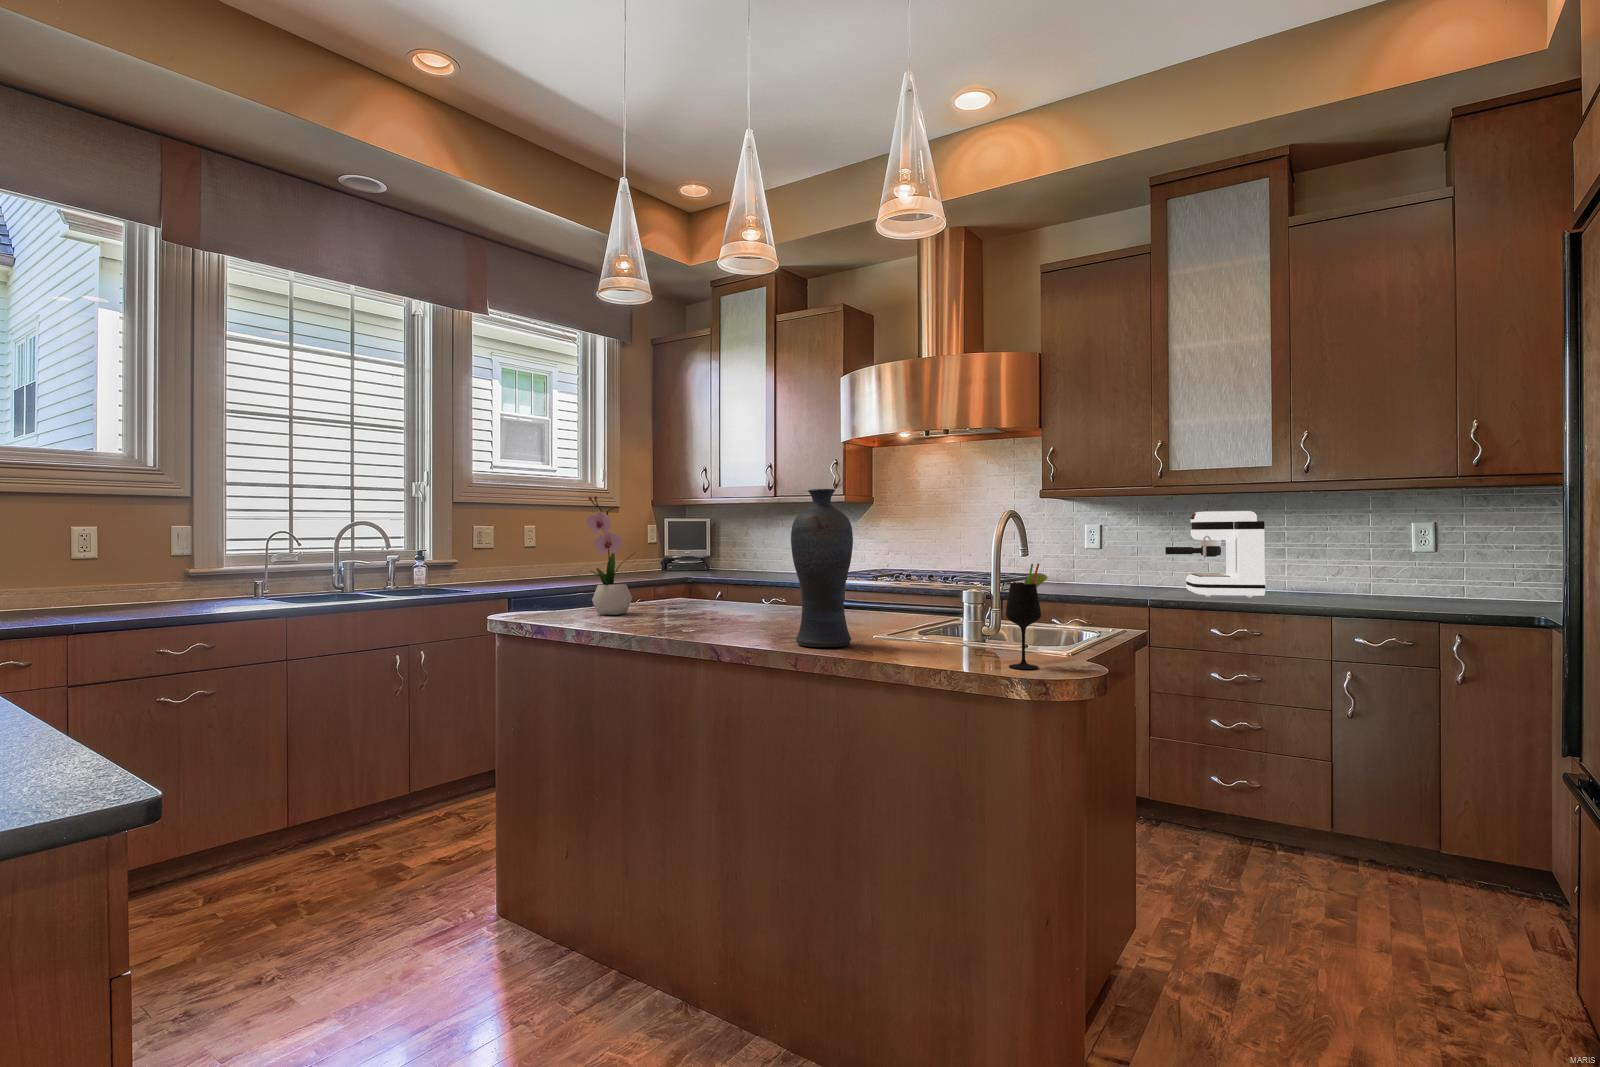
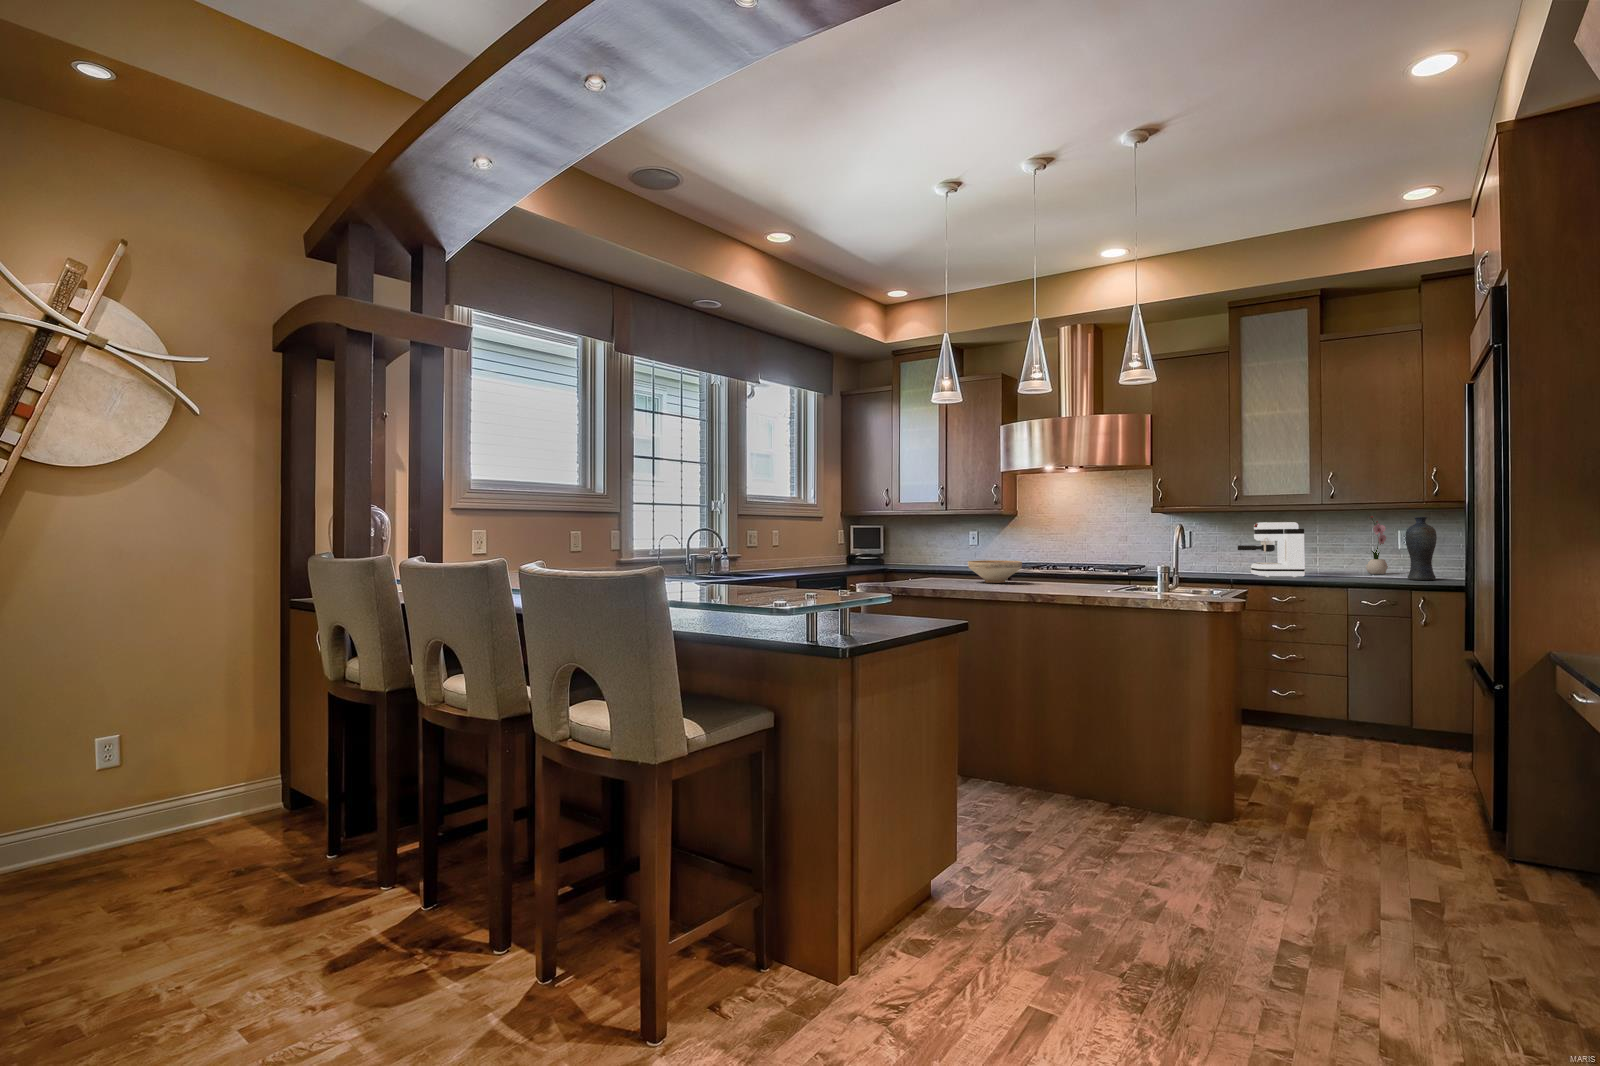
vase: present [791,489,853,647] -> present [1405,517,1437,580]
flower arrangement: present [587,496,633,615] -> present [1366,516,1388,574]
wine glass: present [1006,564,1048,669] -> none [1196,550,1217,599]
decorative bowl: none [691,573,781,613] -> present [968,560,1022,583]

